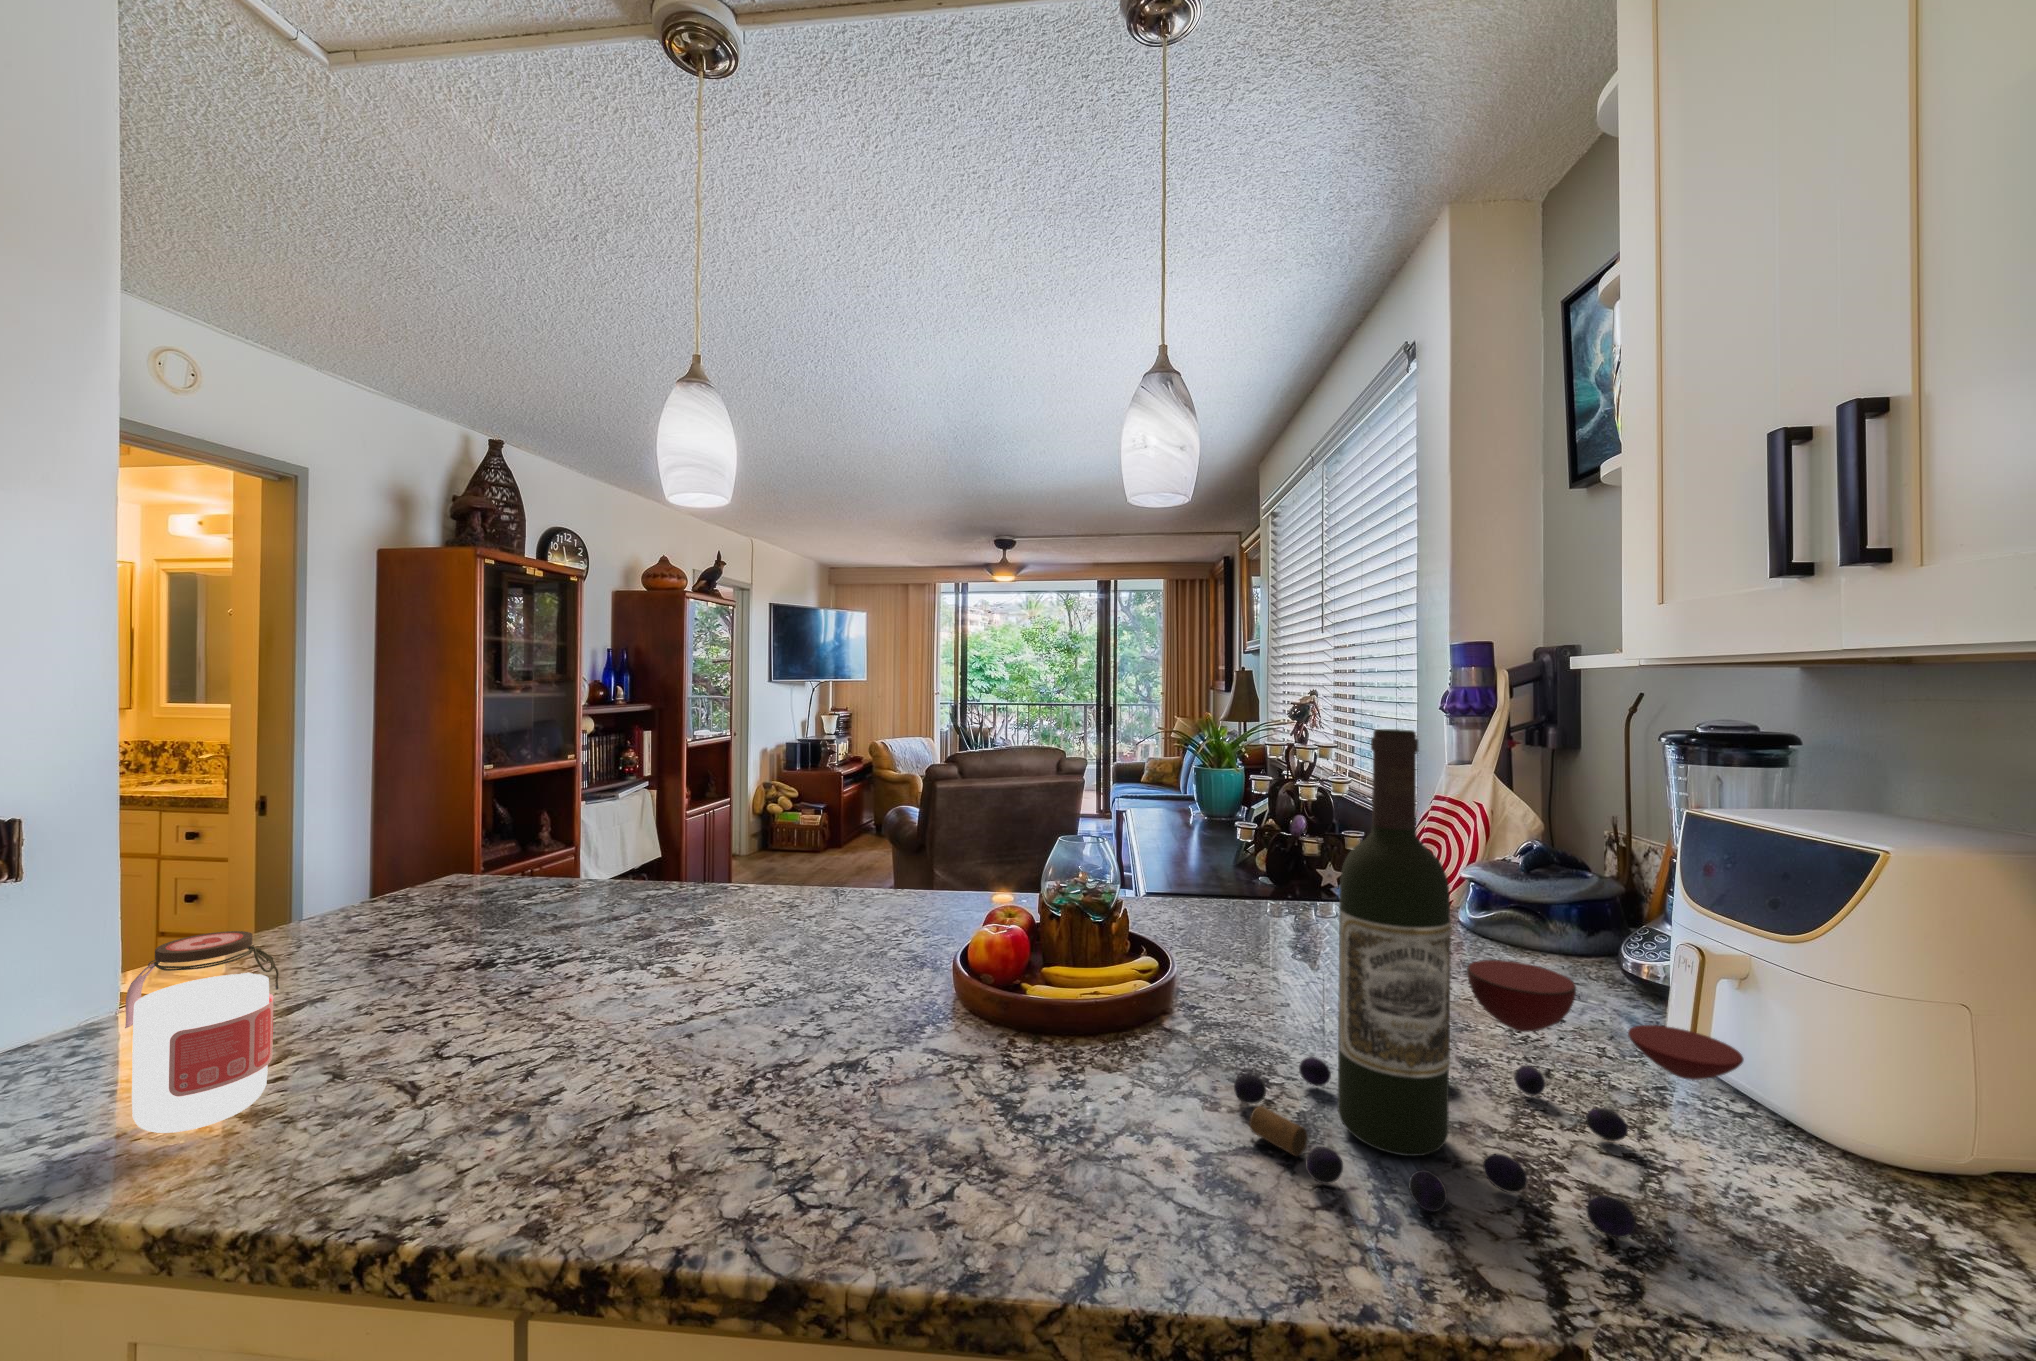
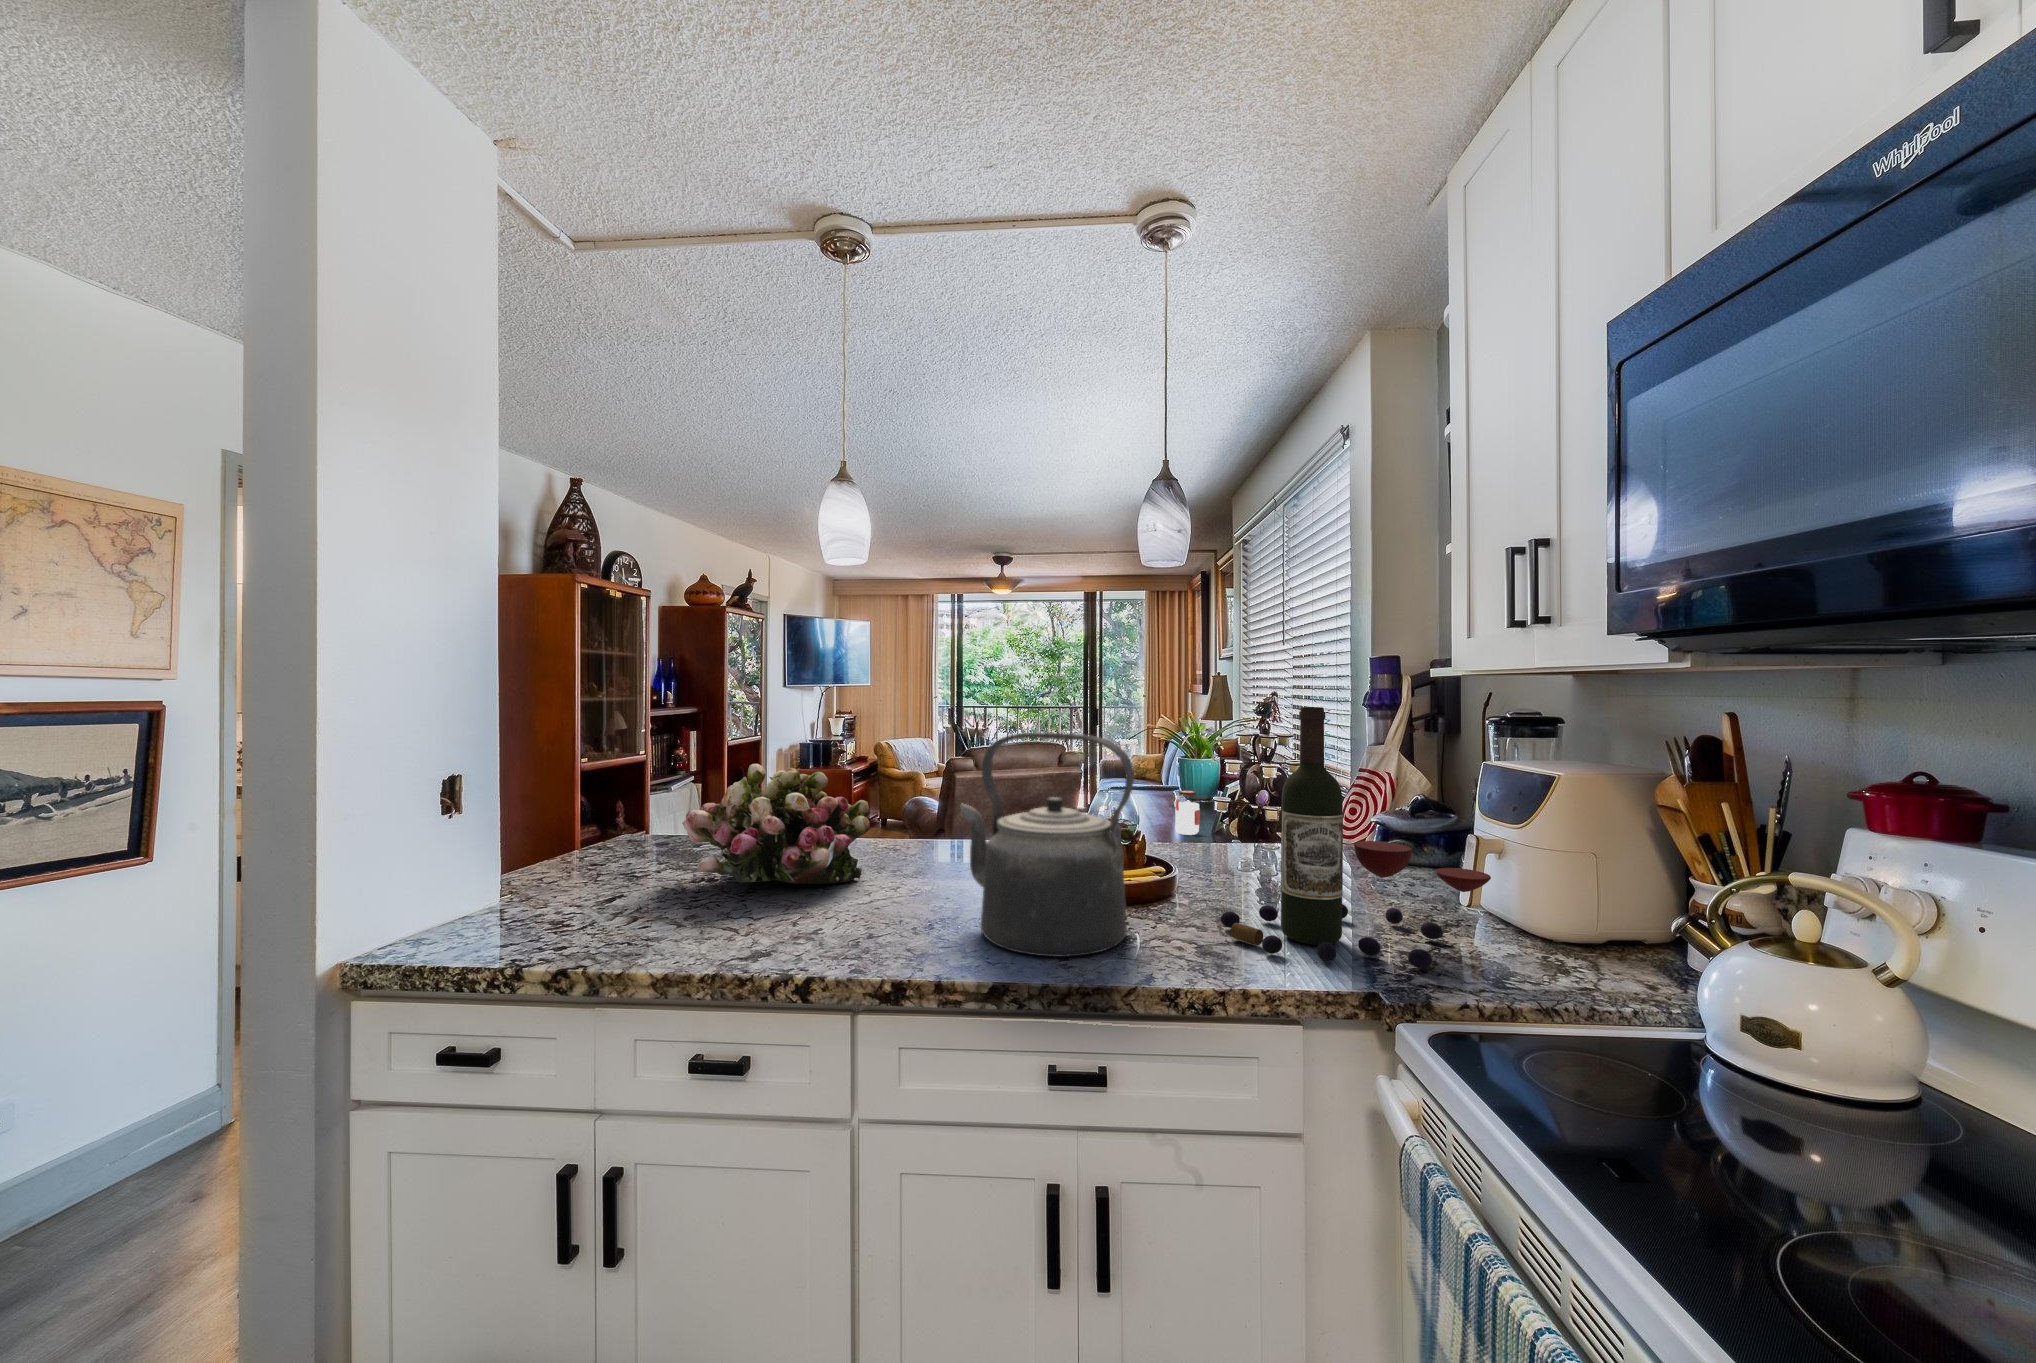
kettle: none [803,770,1077,1188] -> present [960,732,1134,957]
flower arrangement: none [405,802,727,993] -> present [682,764,870,884]
jar: present [125,931,279,1133] -> present [1175,791,1200,835]

